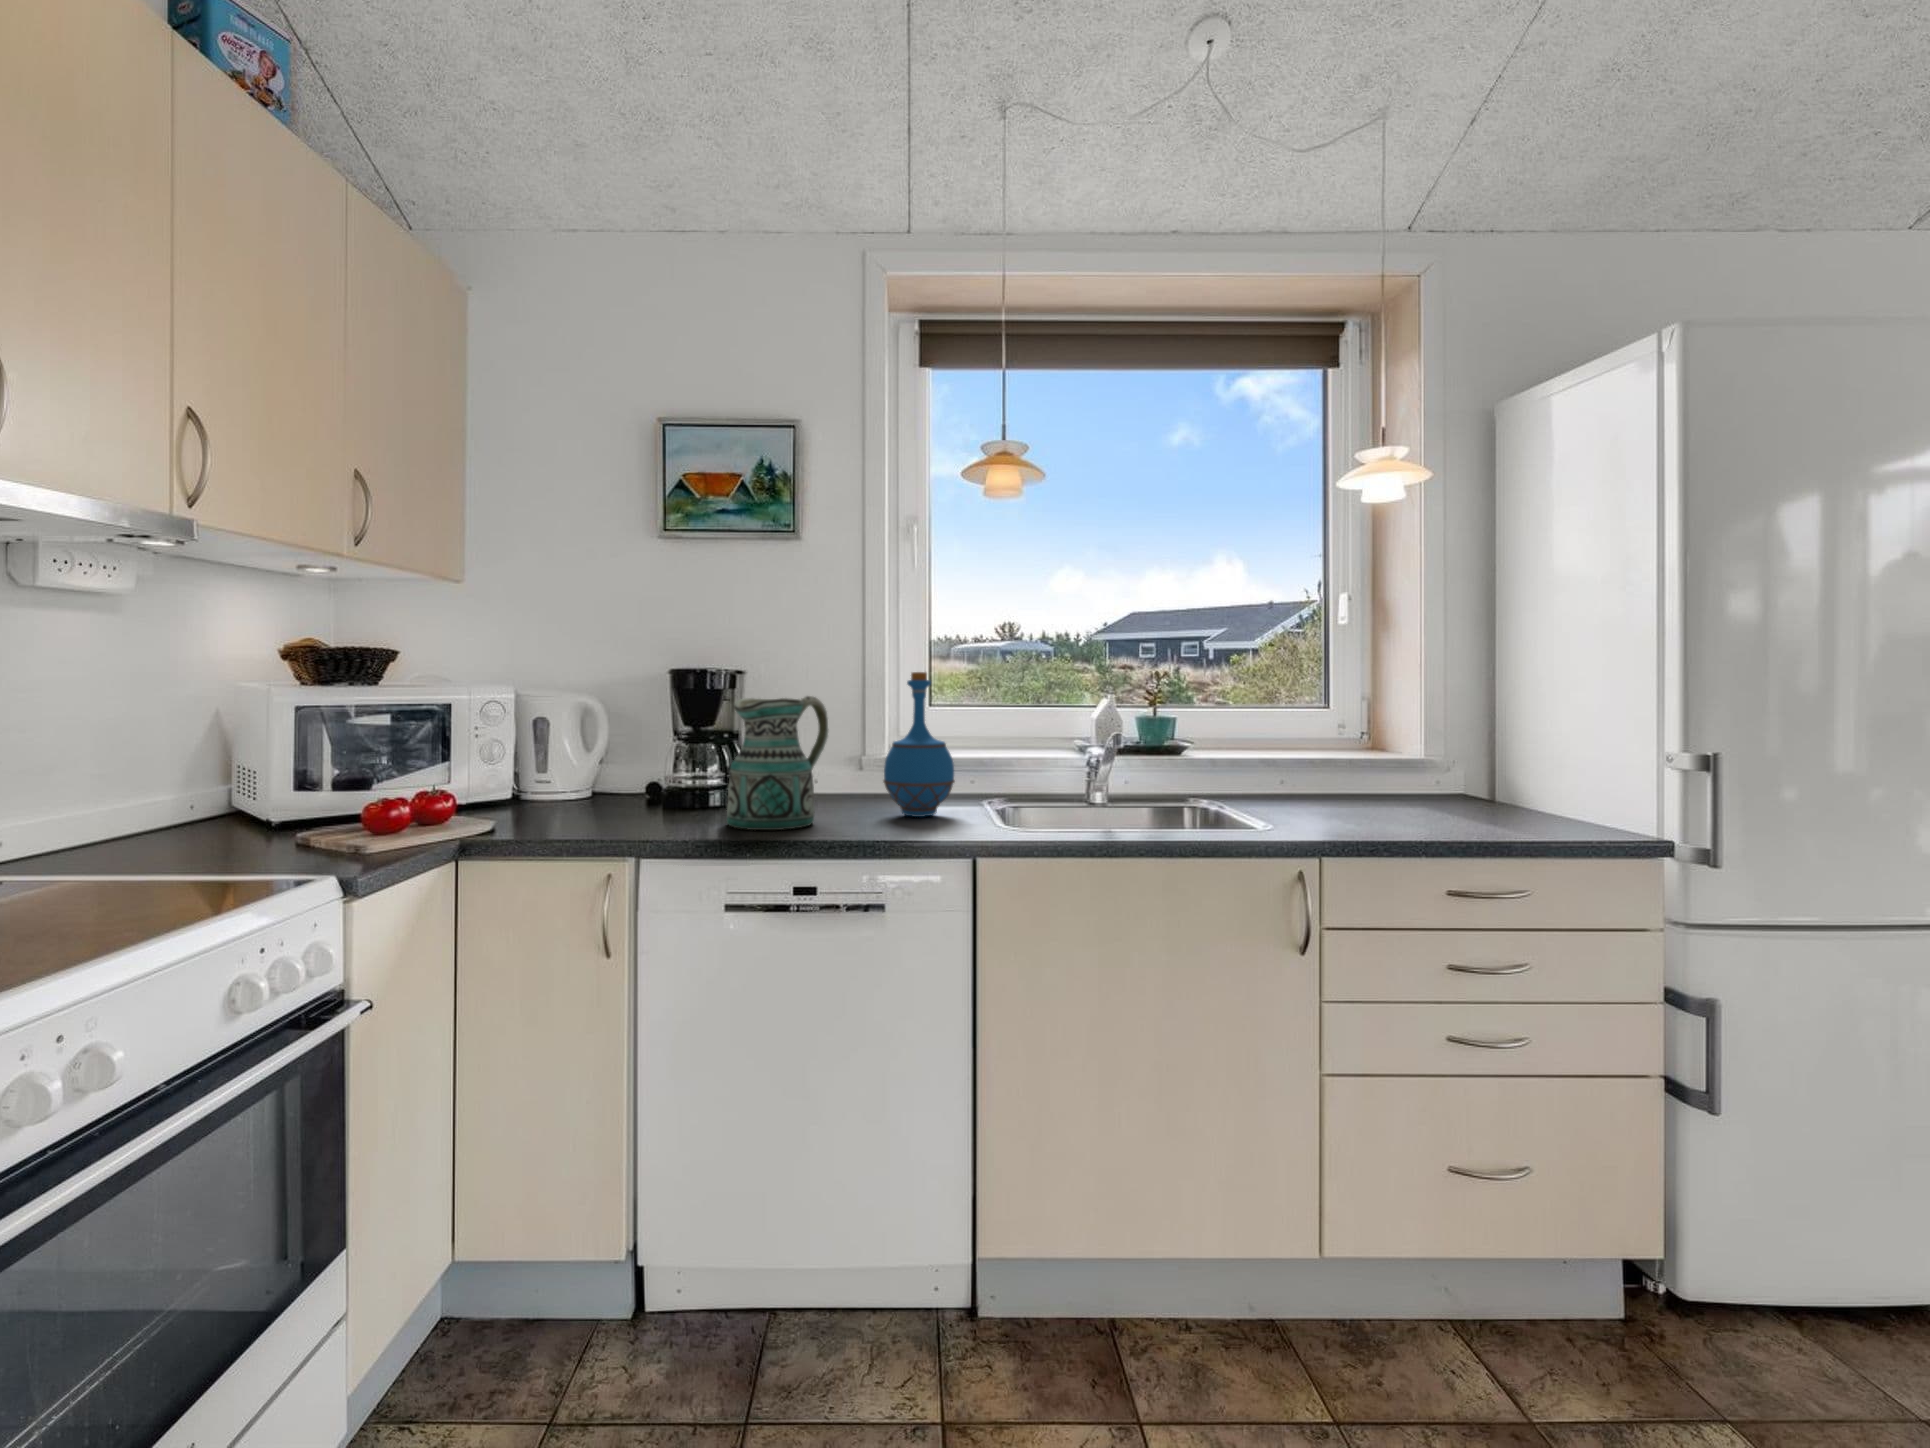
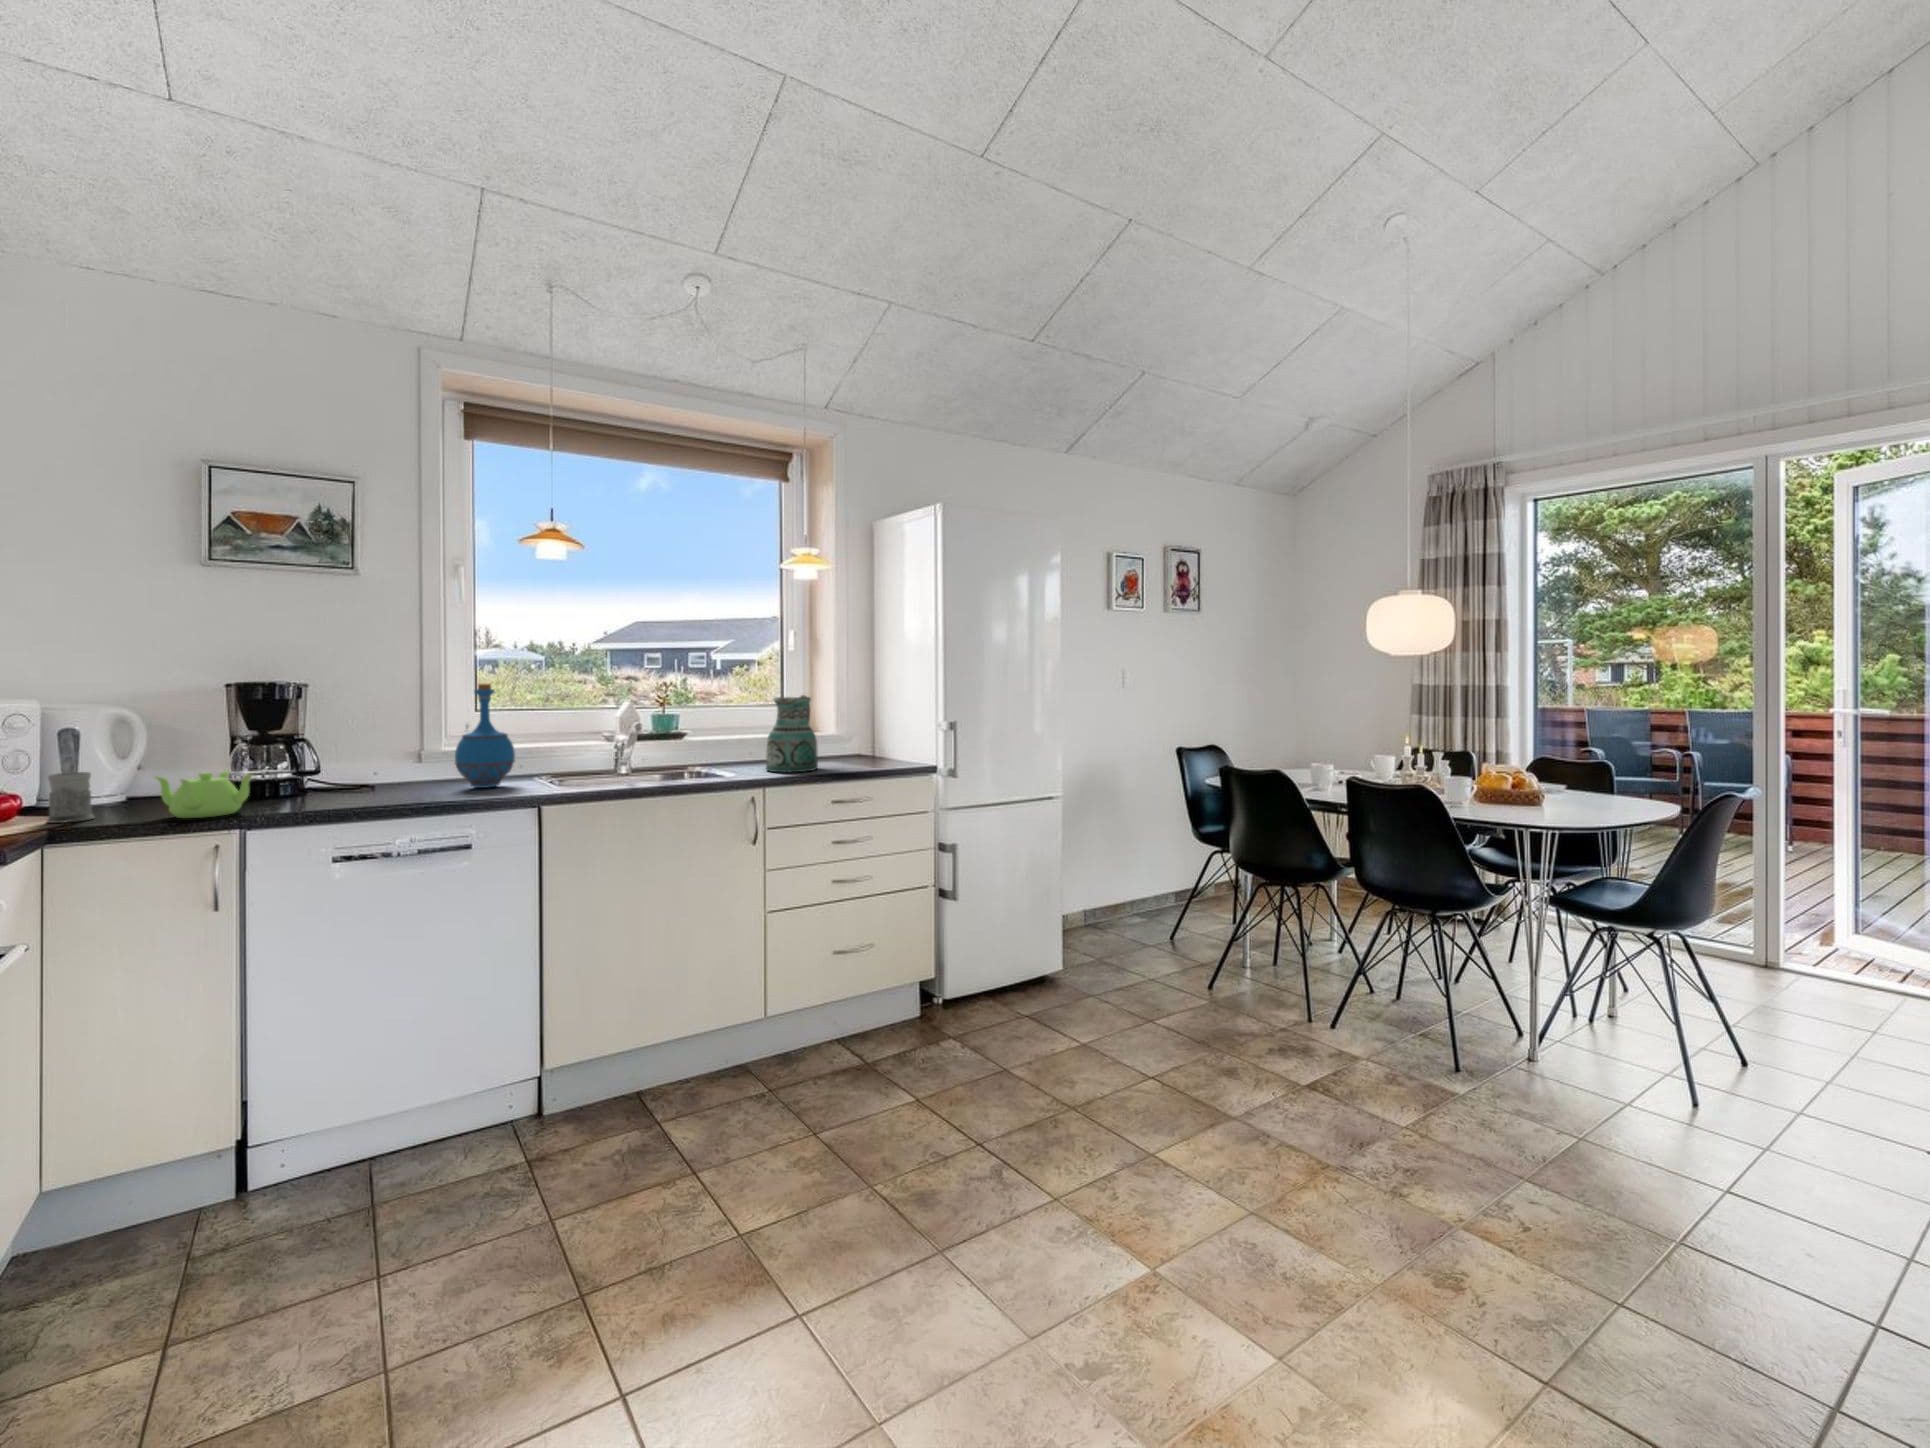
ceramic pitcher: present [727,696,828,830] -> present [766,695,818,772]
mug: none [493,766,536,823] -> present [47,772,94,823]
teapot: none [576,773,665,831] -> present [155,770,253,818]

